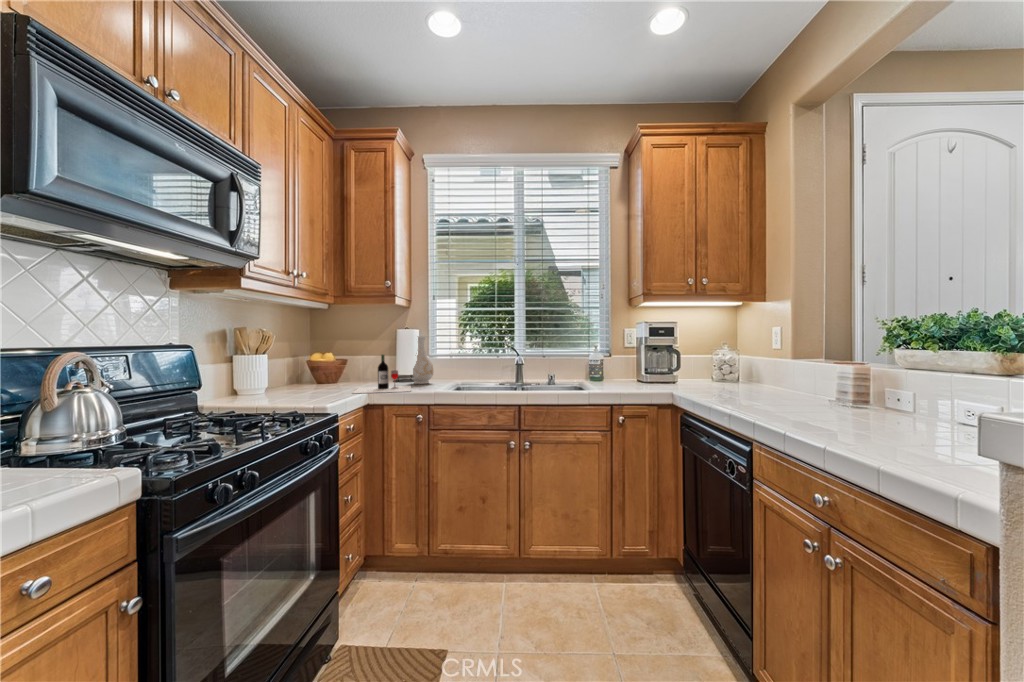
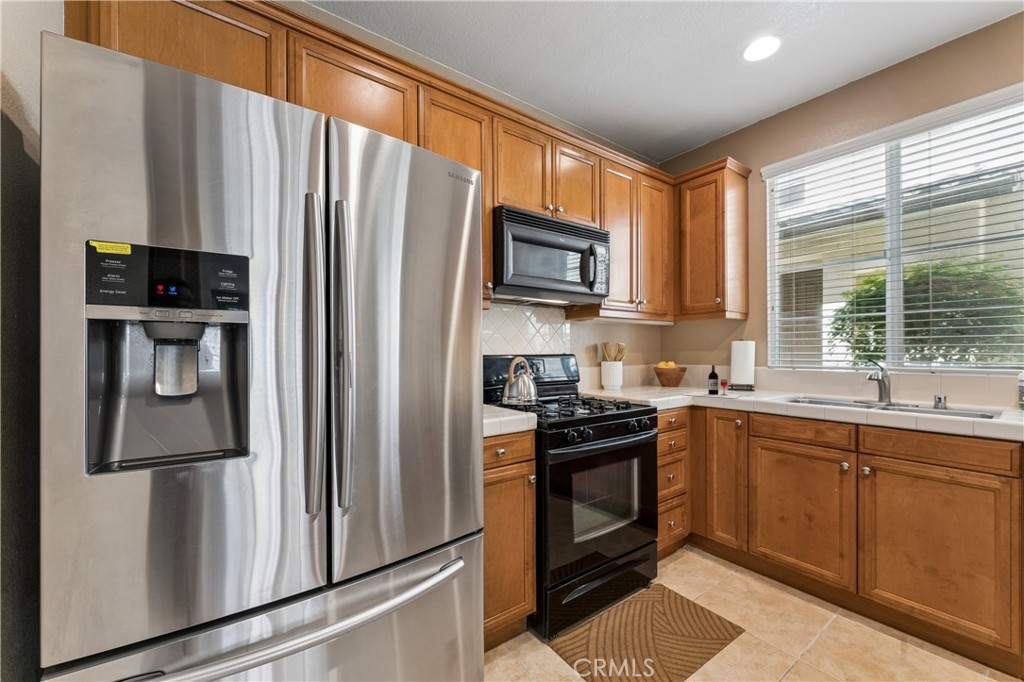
vase: present [411,336,433,384] -> none [744,350,770,394]

